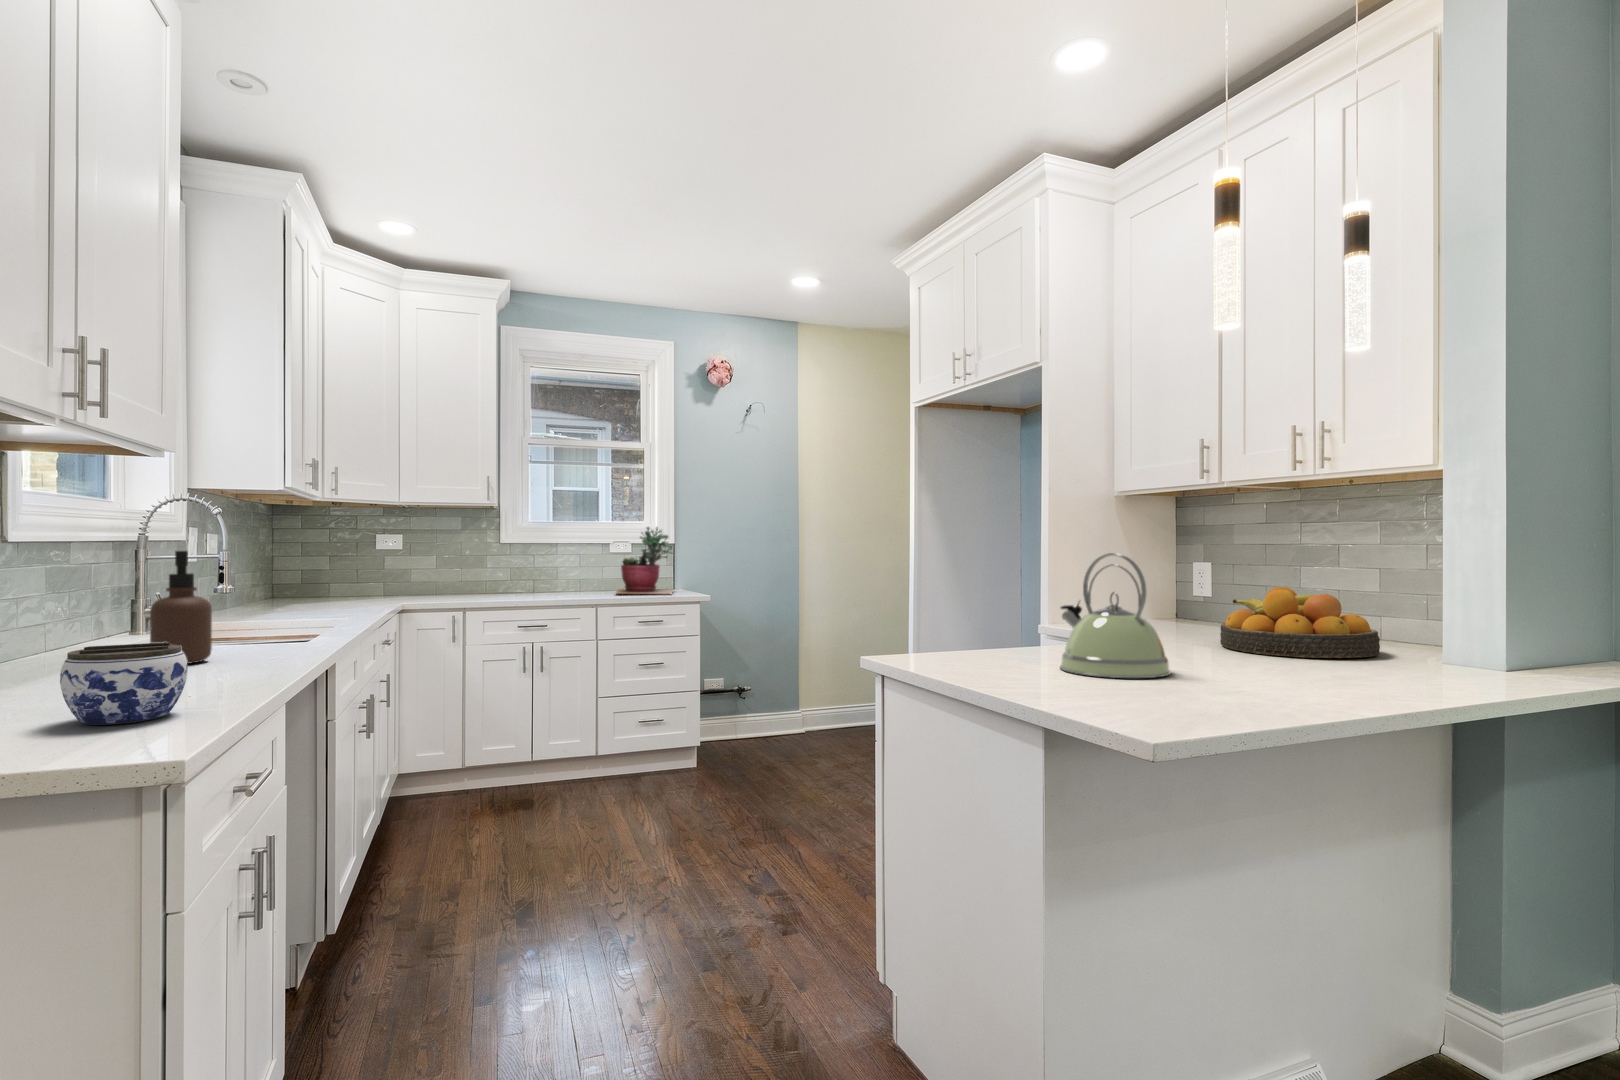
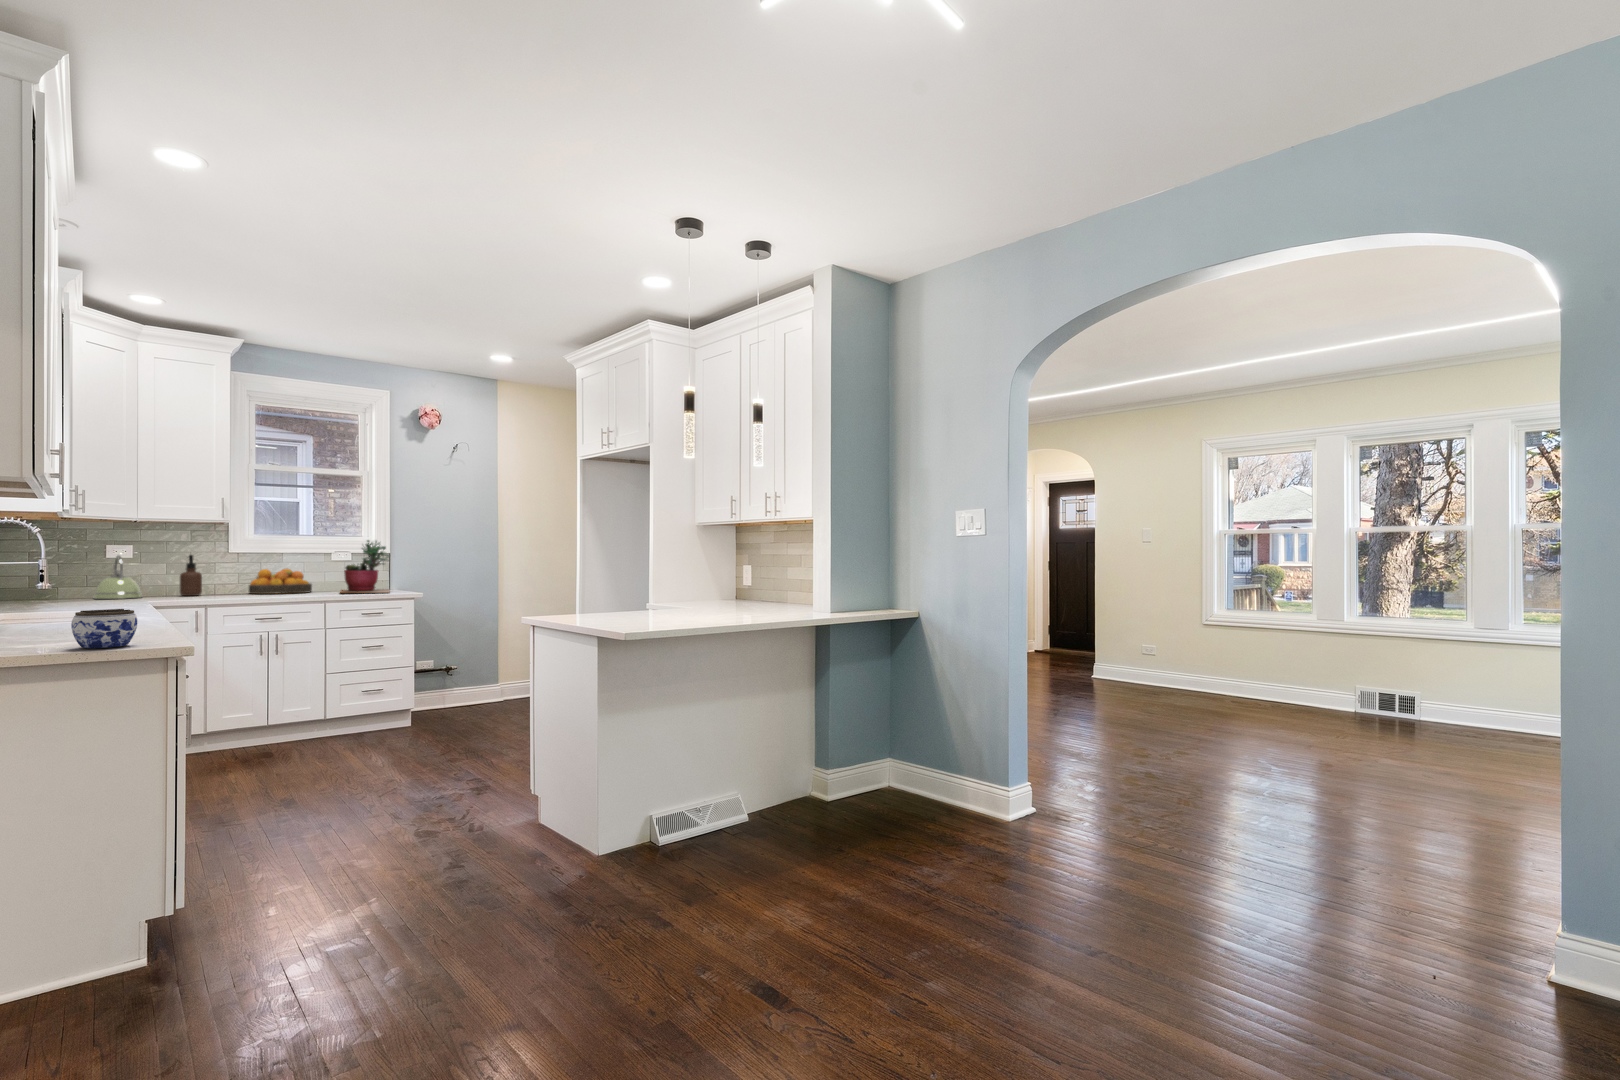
soap dispenser: present [150,551,212,664] -> present [180,555,202,596]
kettle: present [1060,553,1171,678] -> present [94,555,142,599]
fruit bowl: present [1220,587,1380,658] -> present [249,569,312,594]

